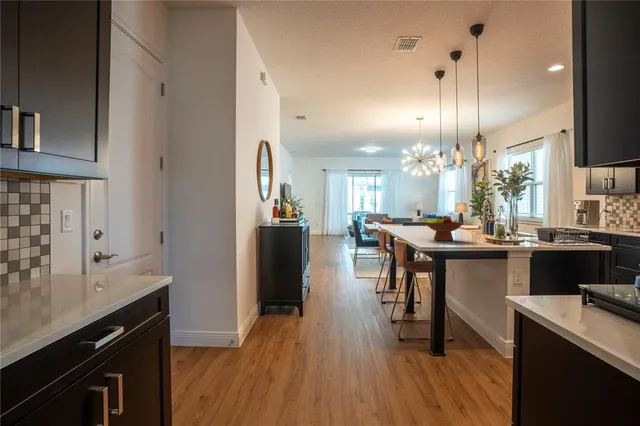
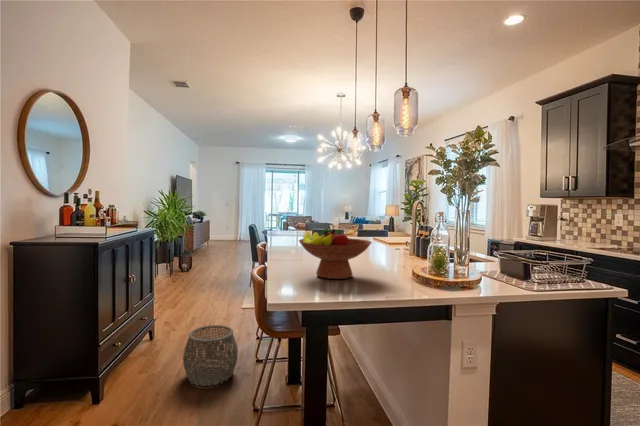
woven basket: none [343,277,374,309] -> present [183,325,238,386]

